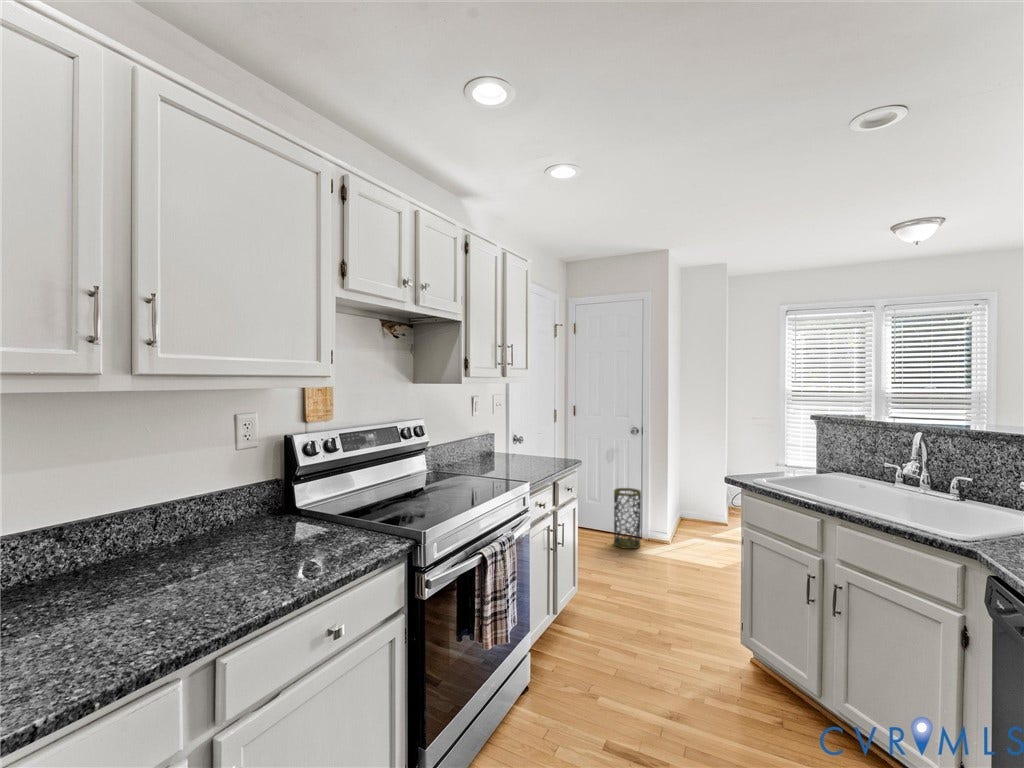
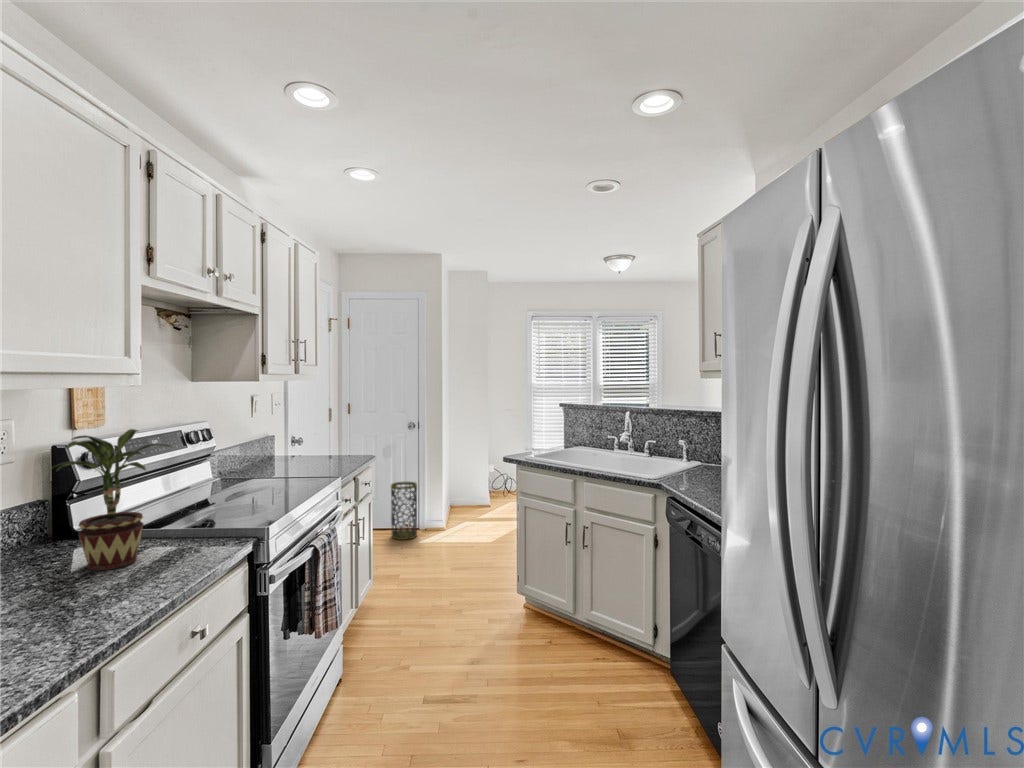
potted plant: none [250,427,343,551] -> present [53,429,172,571]

